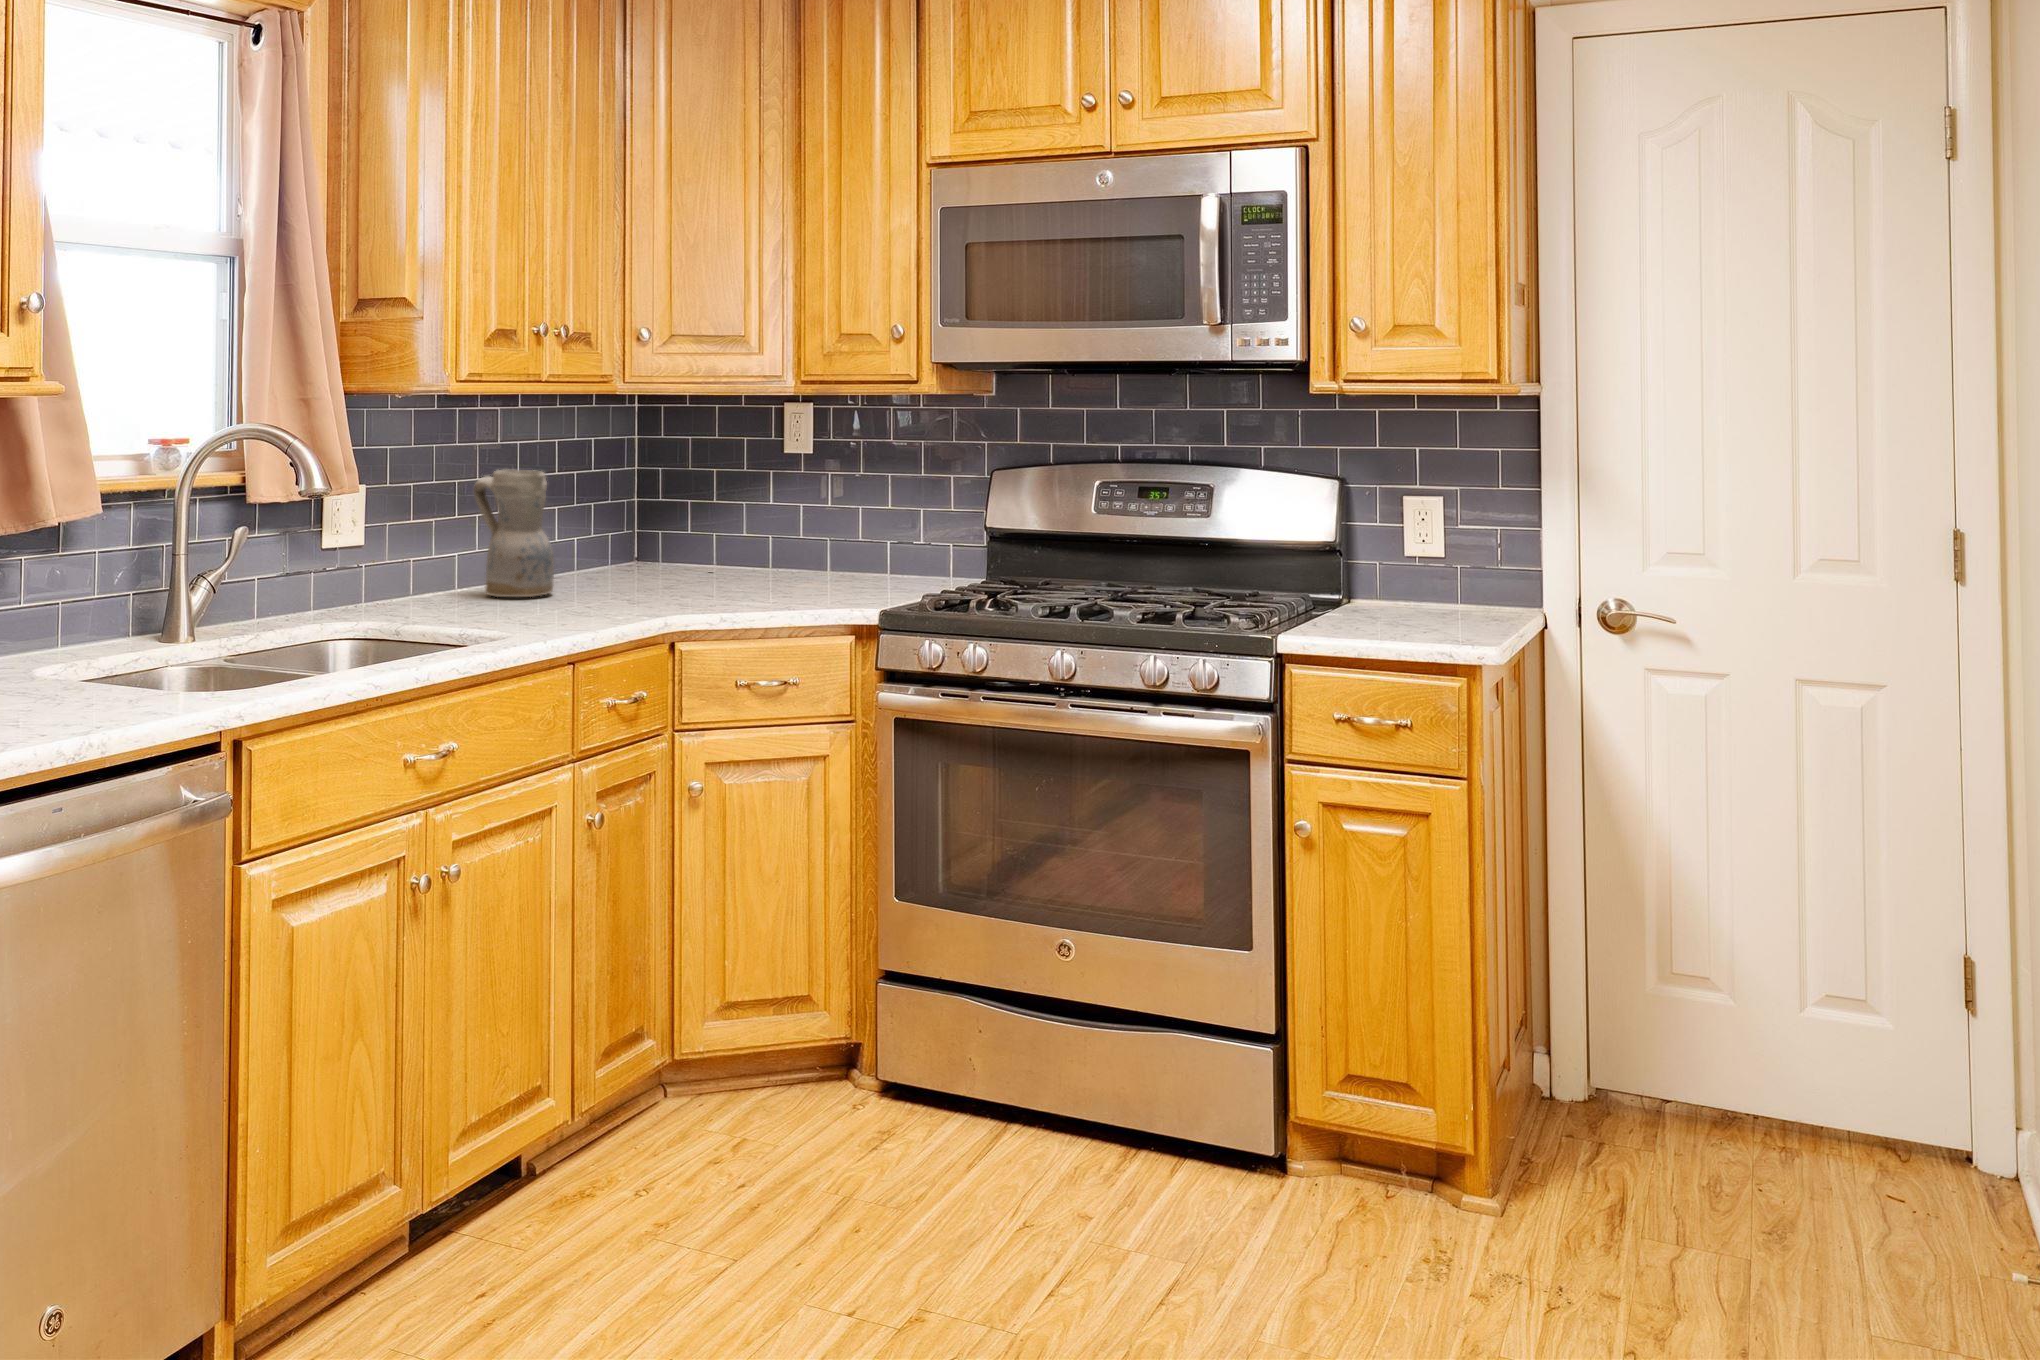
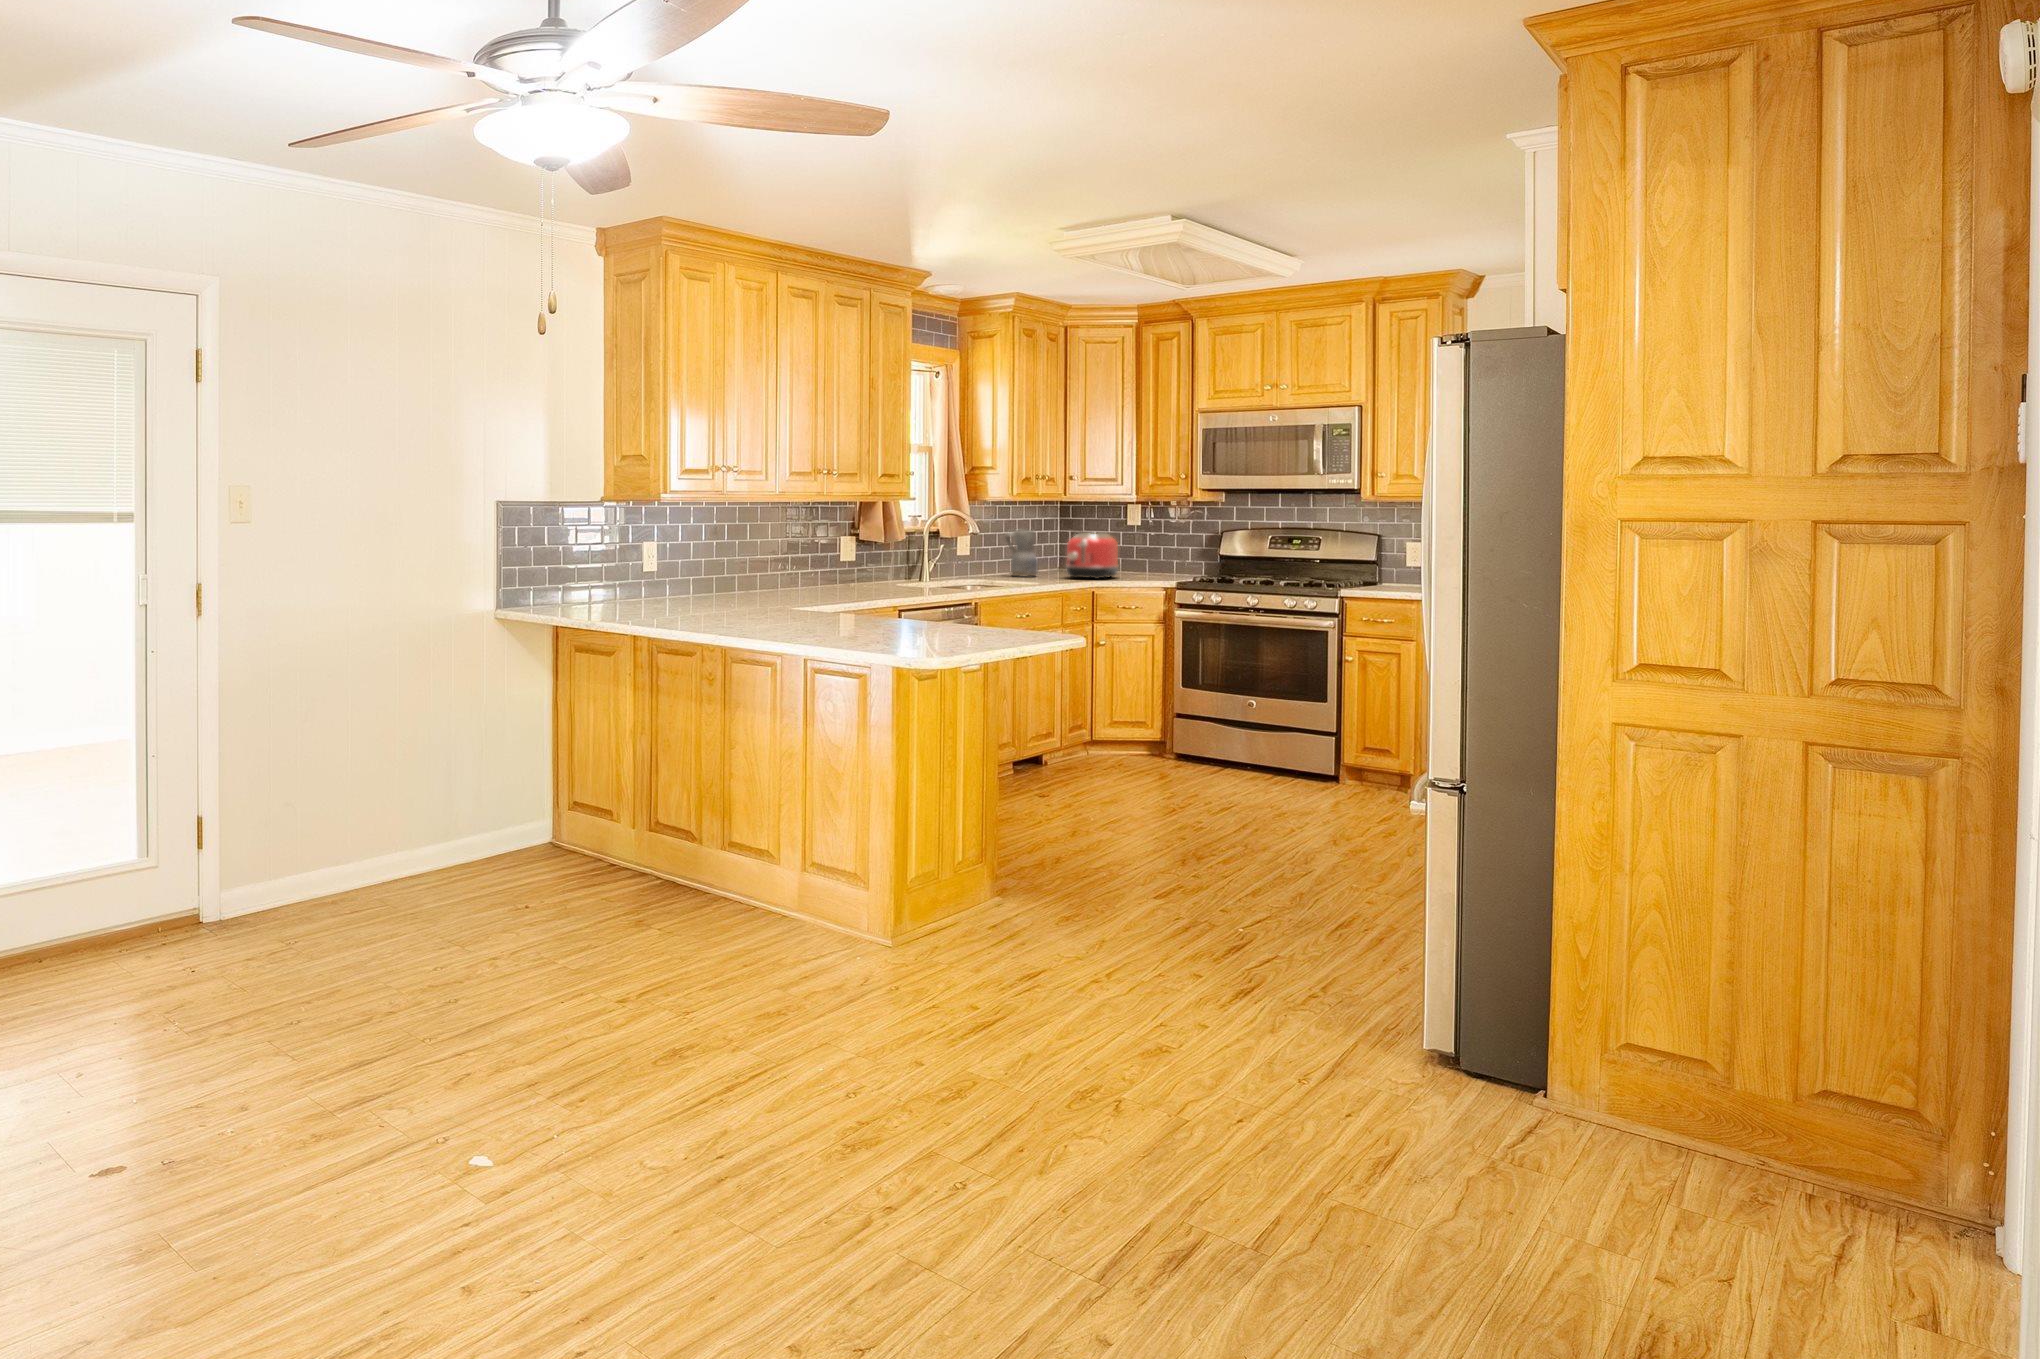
toaster: none [617,478,751,604] -> present [1067,534,1118,579]

